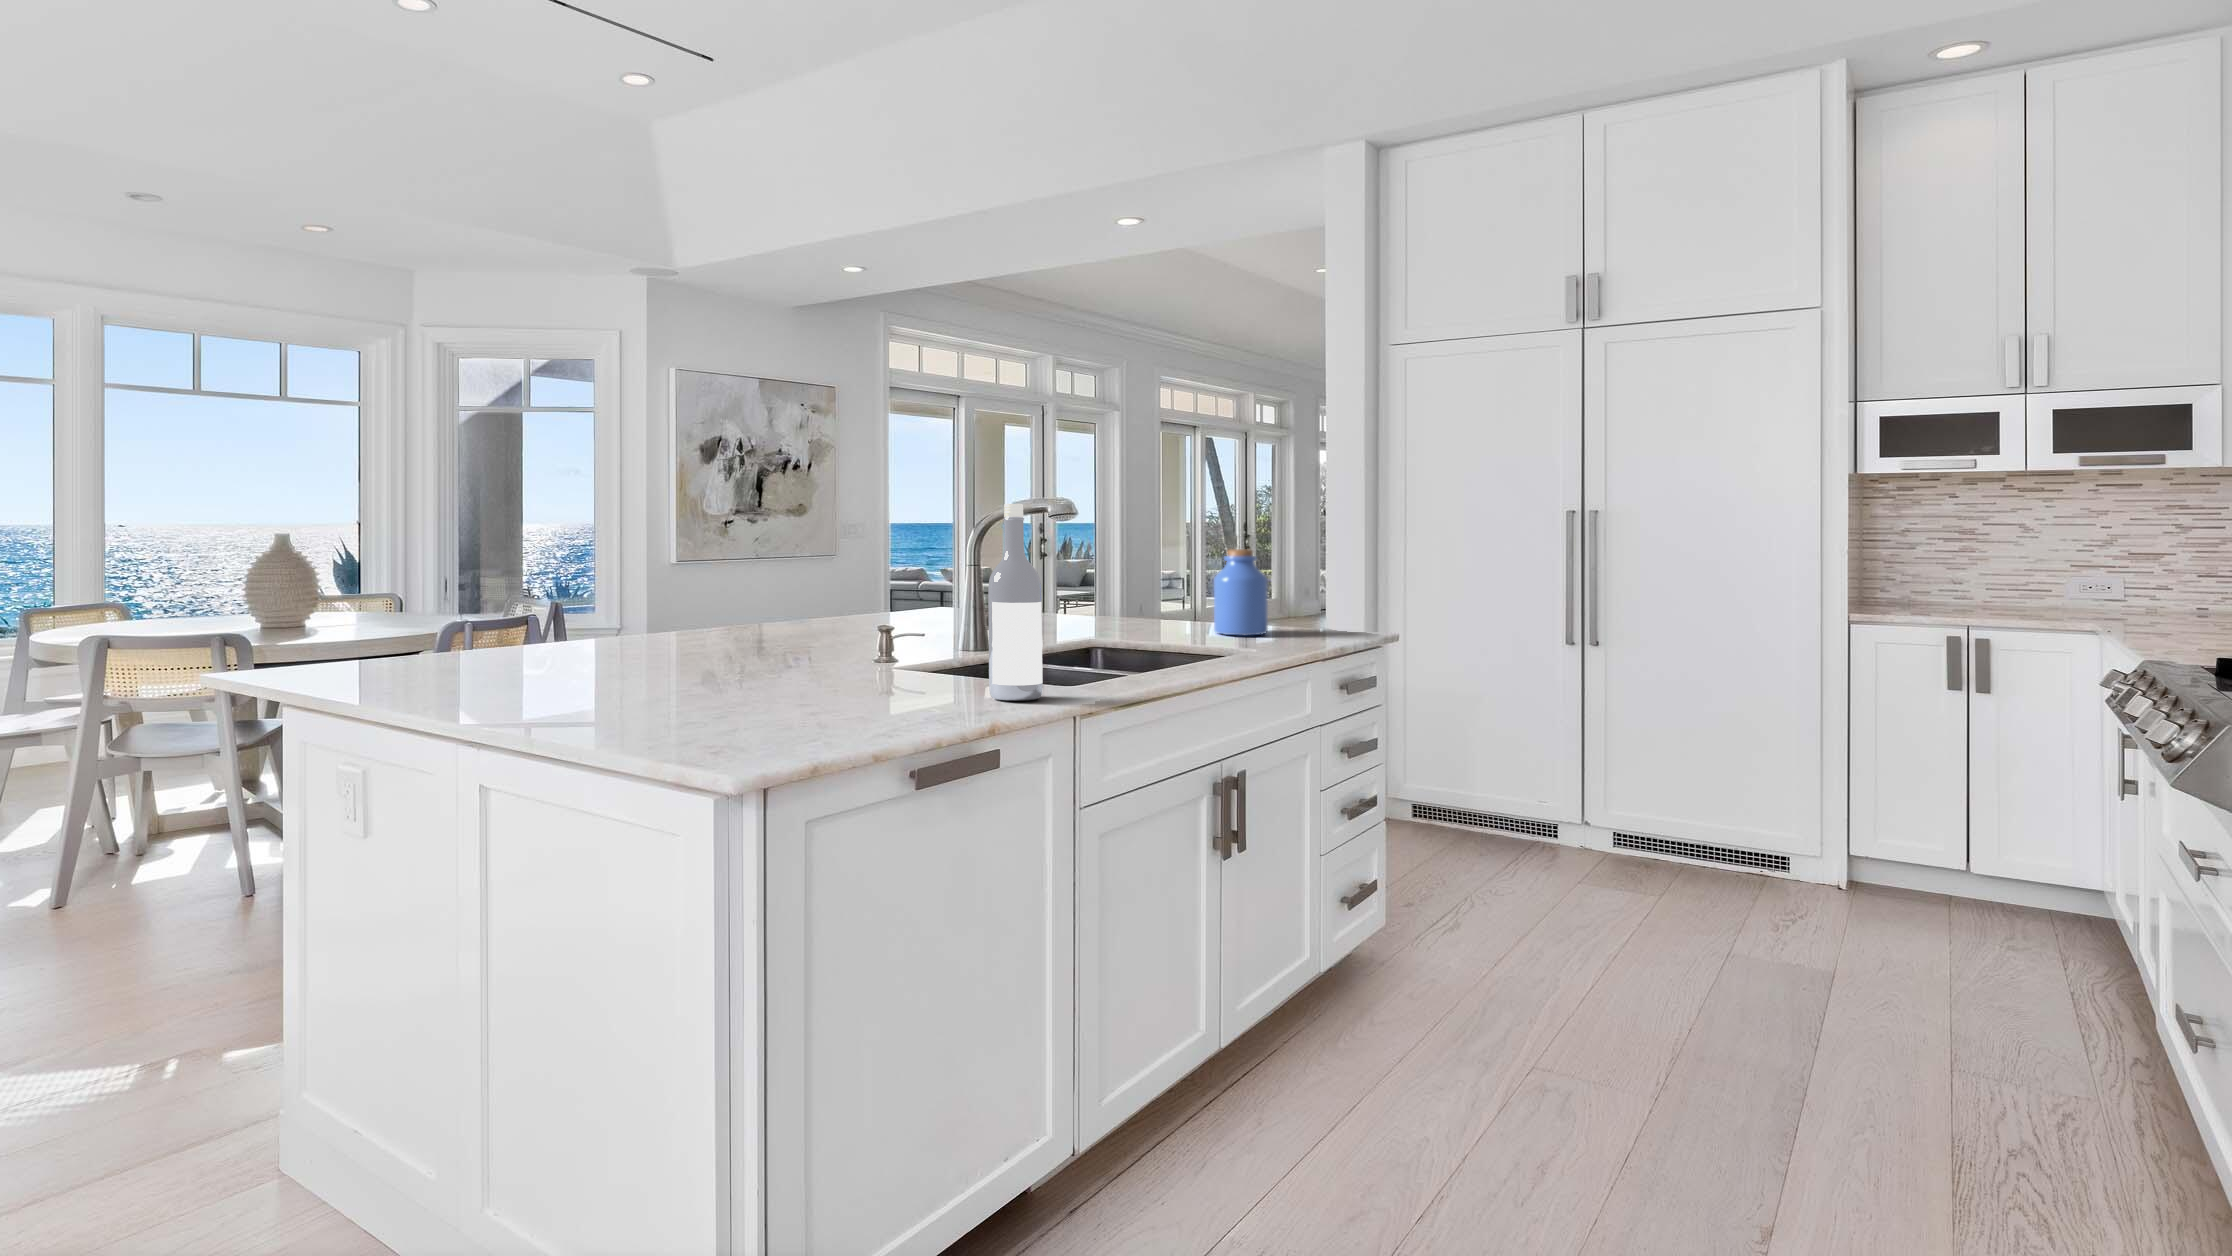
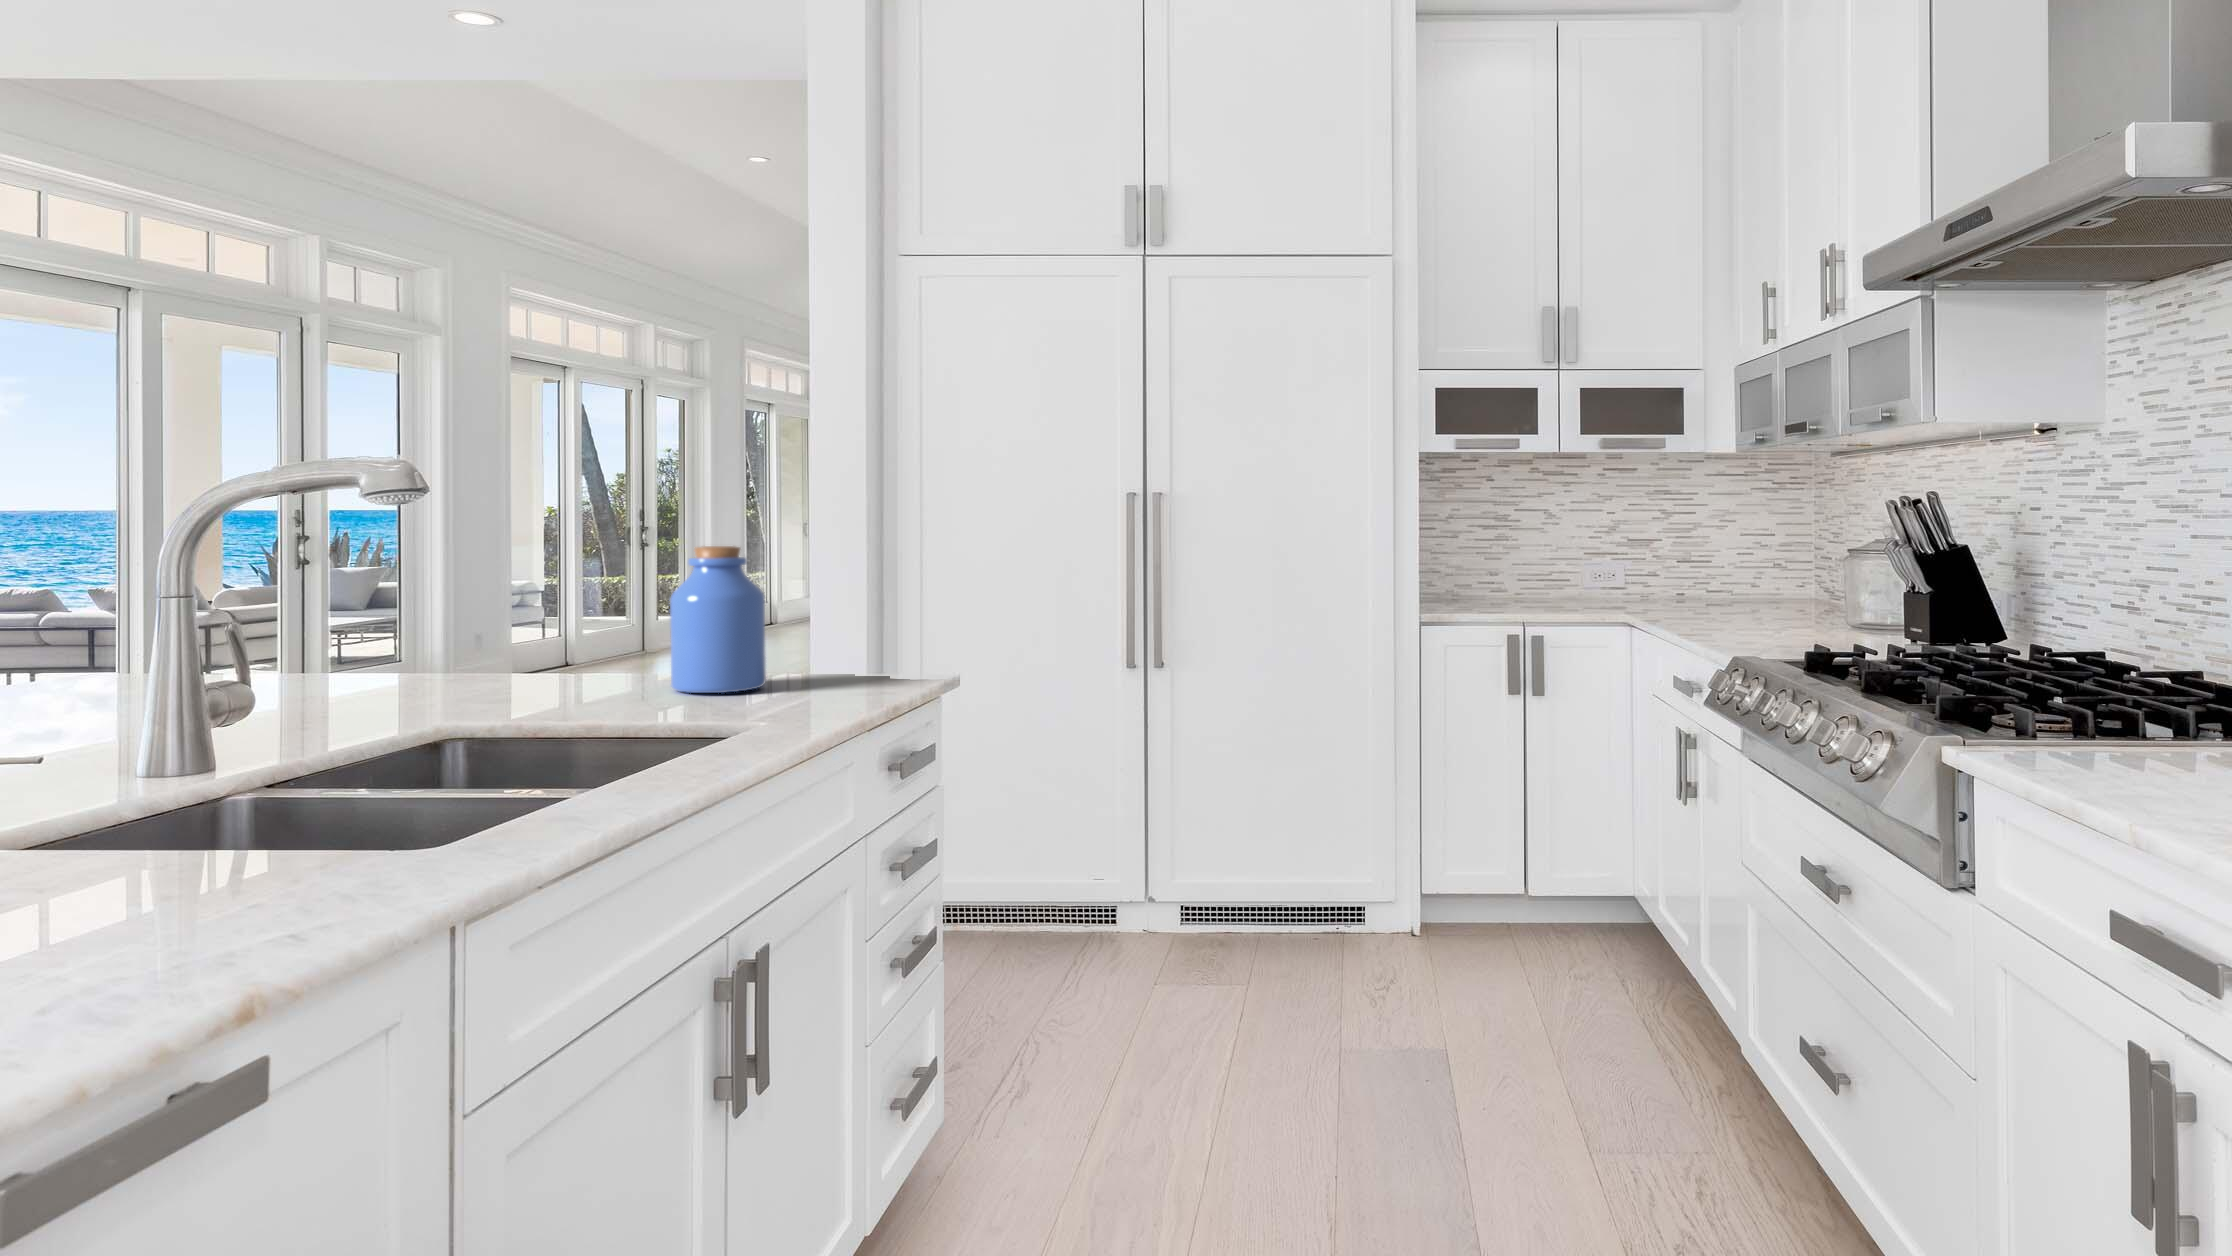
wine bottle: present [988,504,1043,701] -> none [197,440,352,916]

